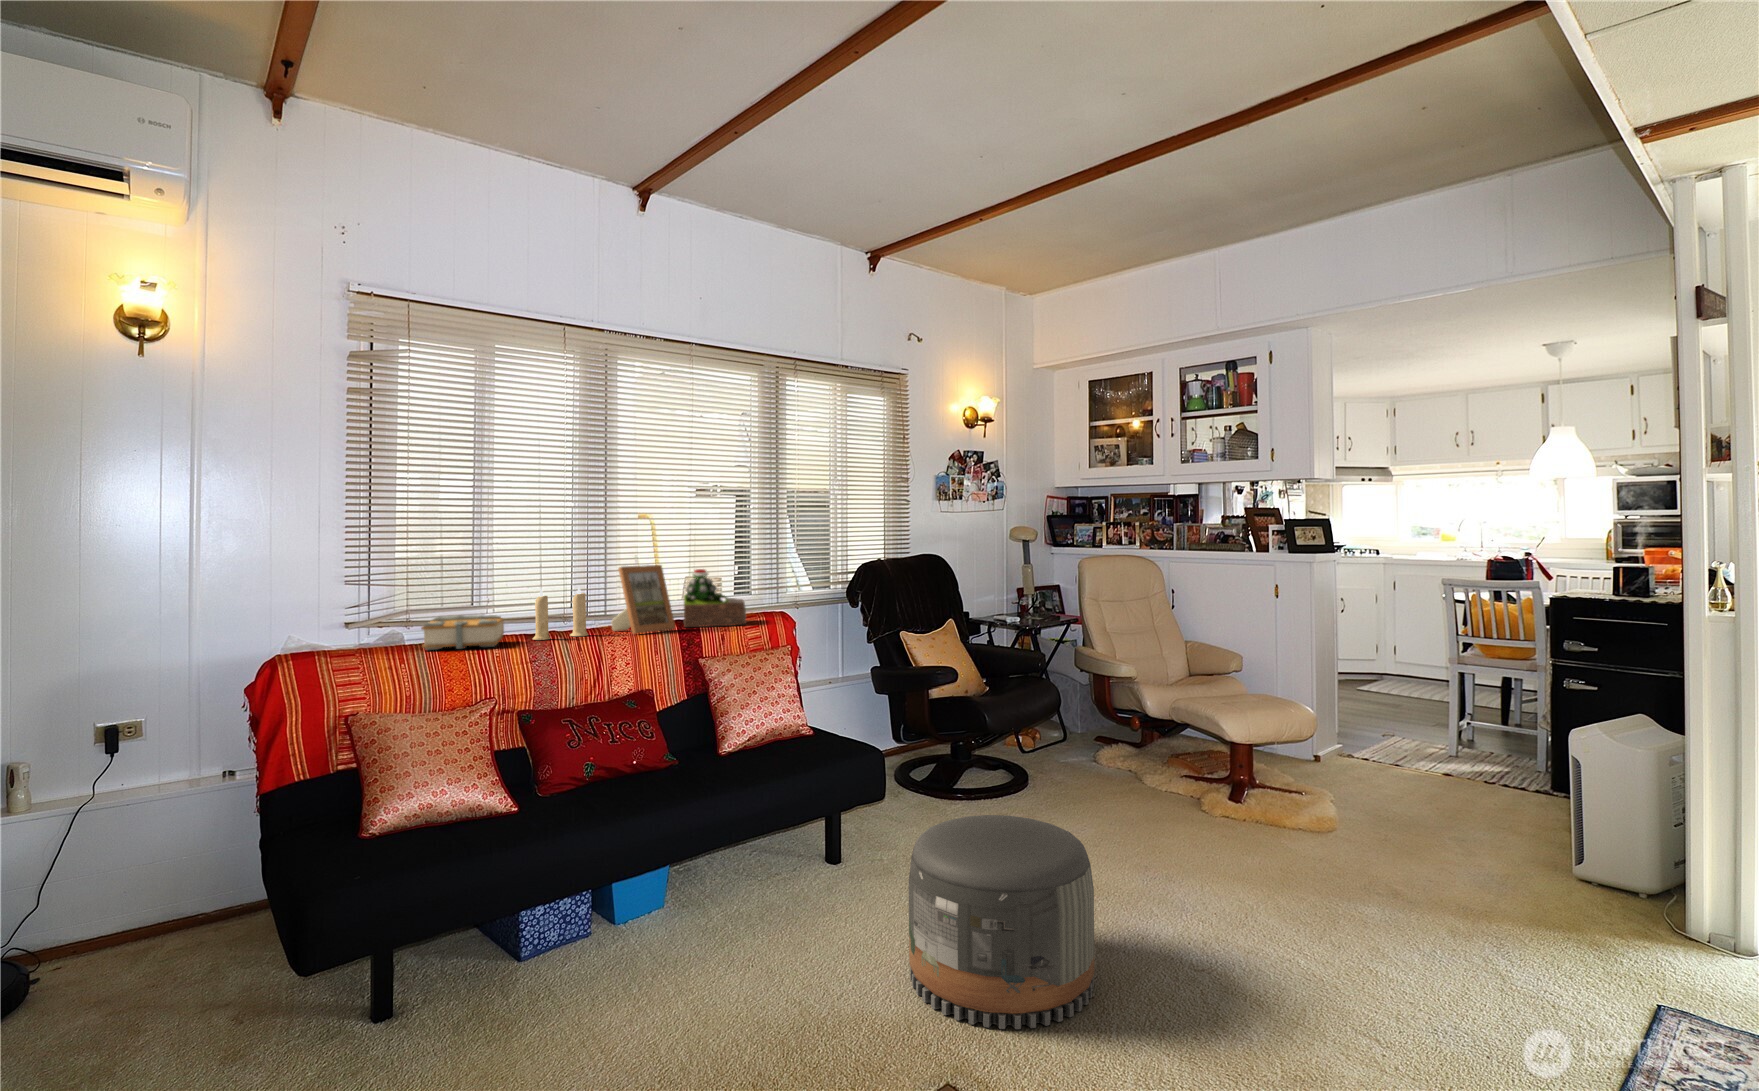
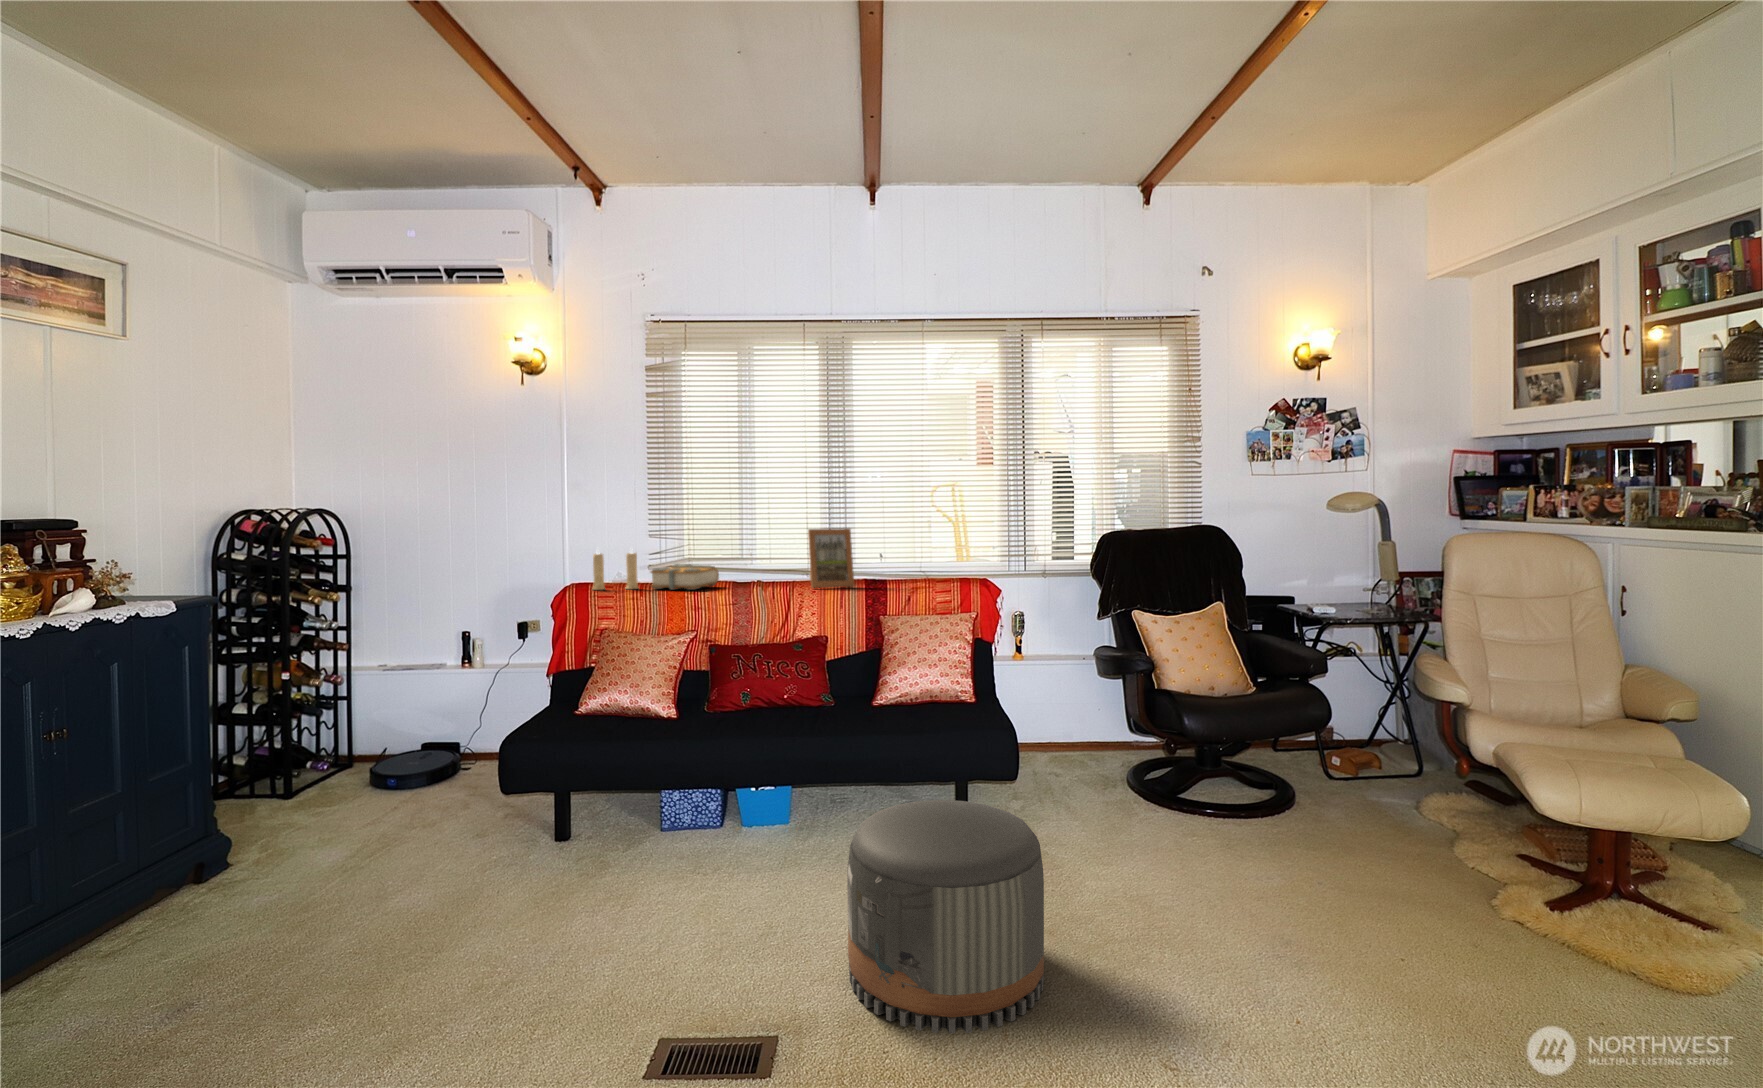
succulent plant: present [684,569,746,627] -> none [869,533,940,587]
candle: present [533,587,588,640] -> present [593,549,638,590]

